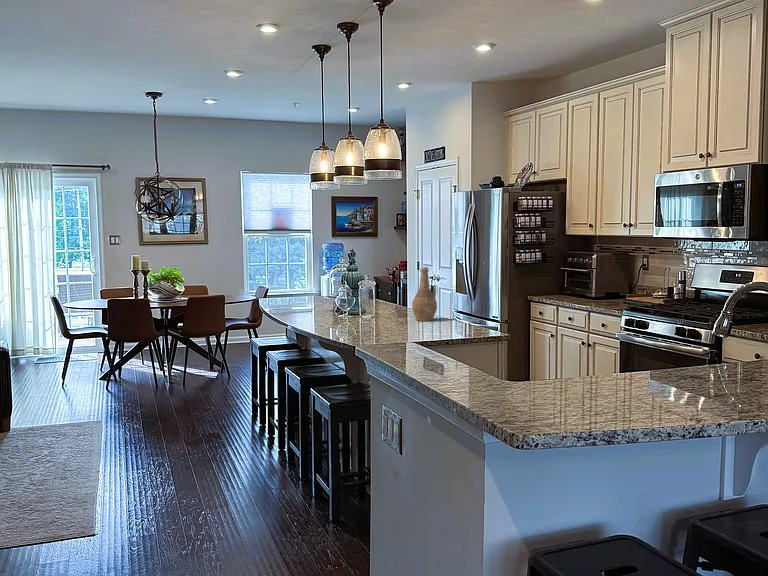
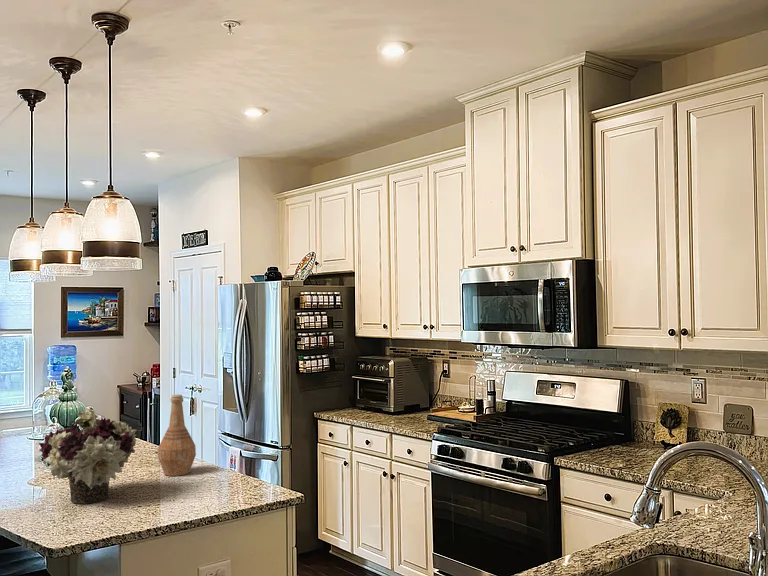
flower arrangement: none [342,271,400,330] -> present [39,408,137,504]

